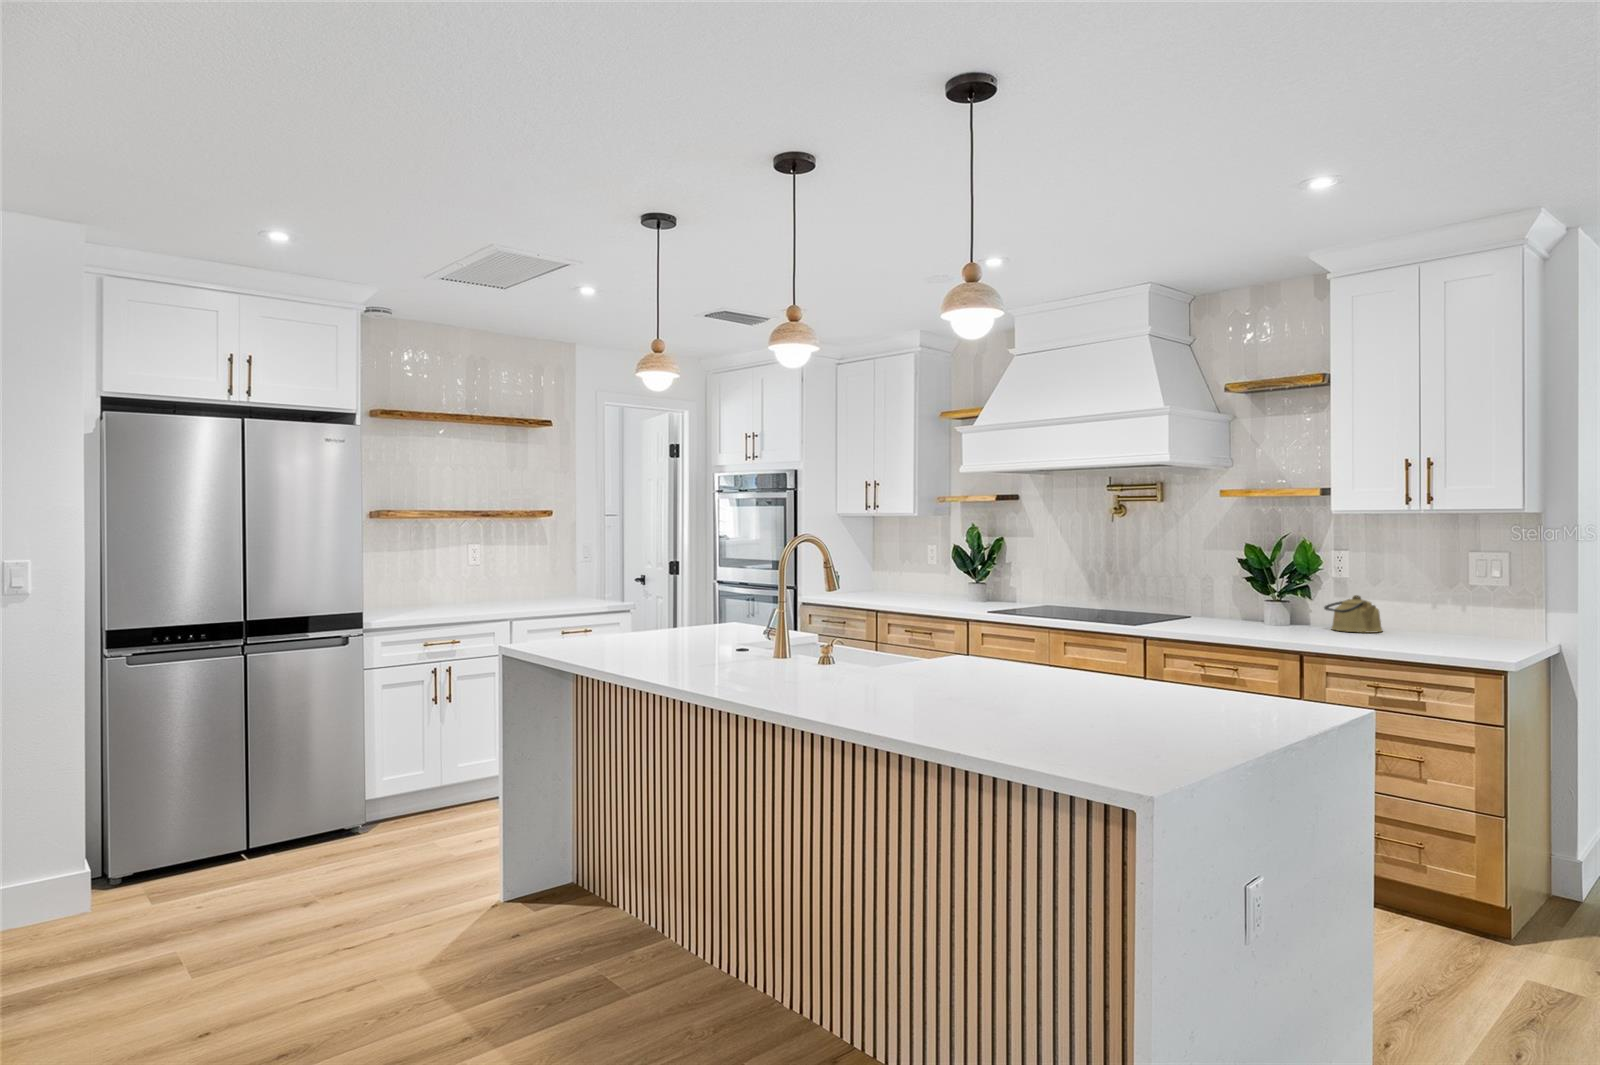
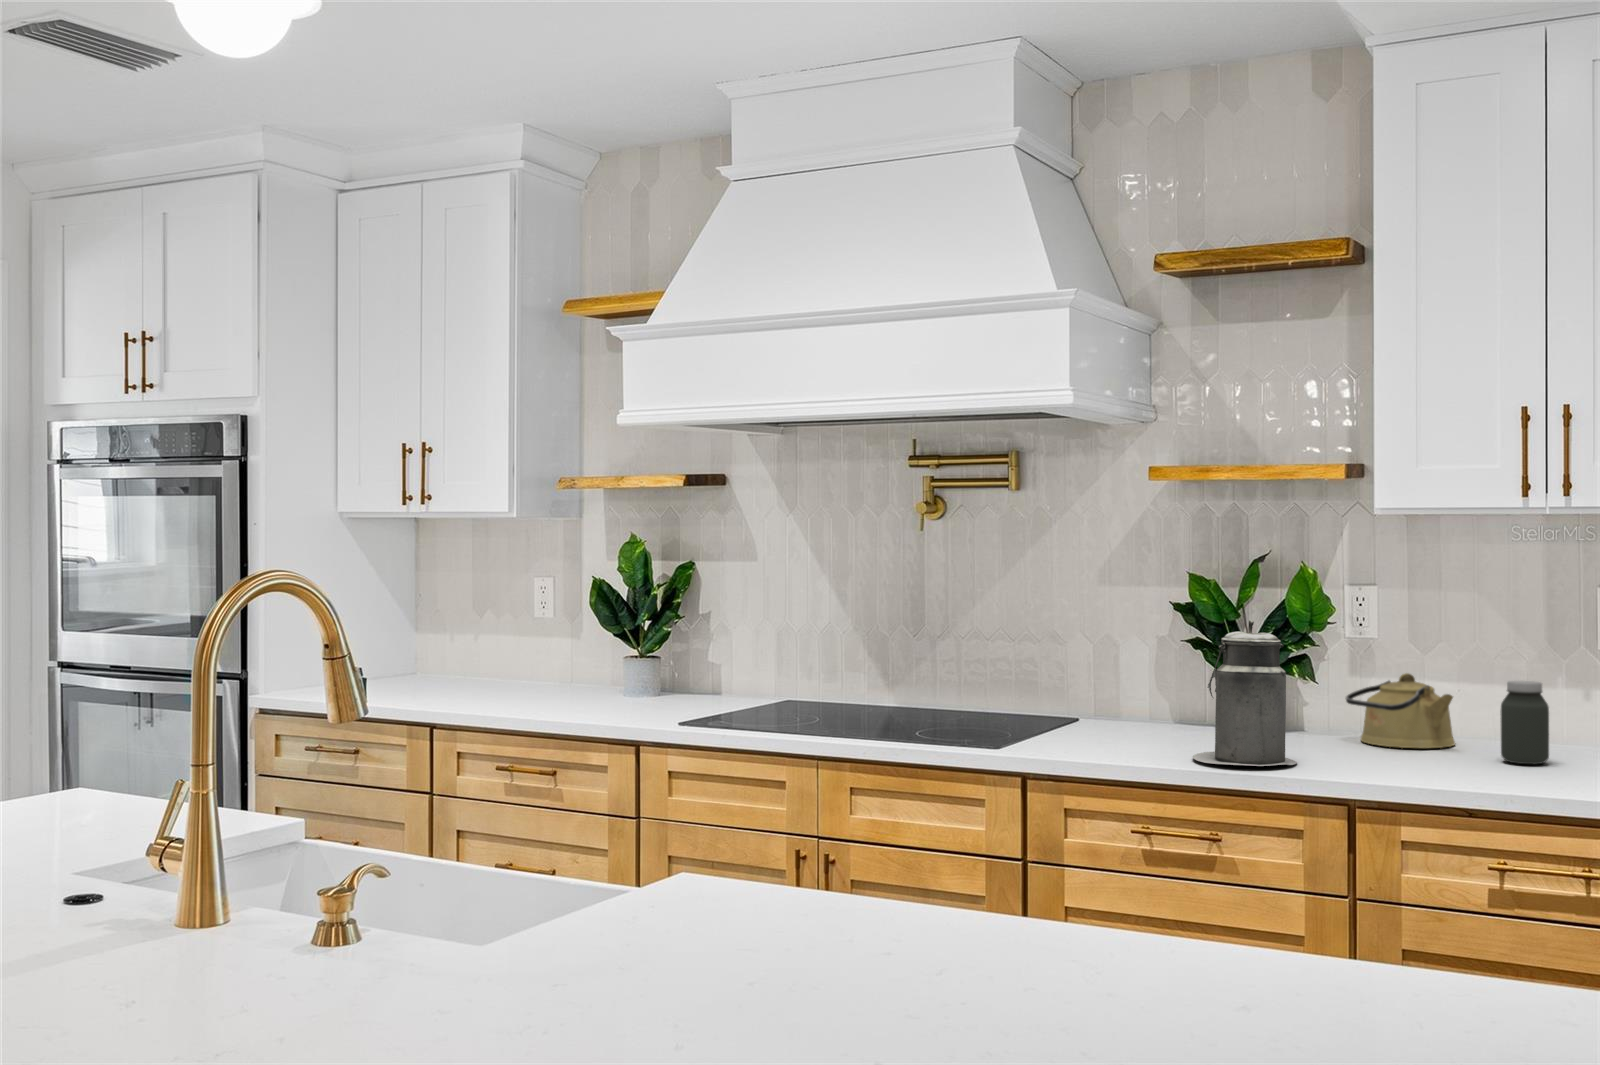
canister: none [1229,566,1283,636] -> present [1193,620,1297,766]
jar: none [1396,598,1422,640] -> present [1501,681,1549,764]

